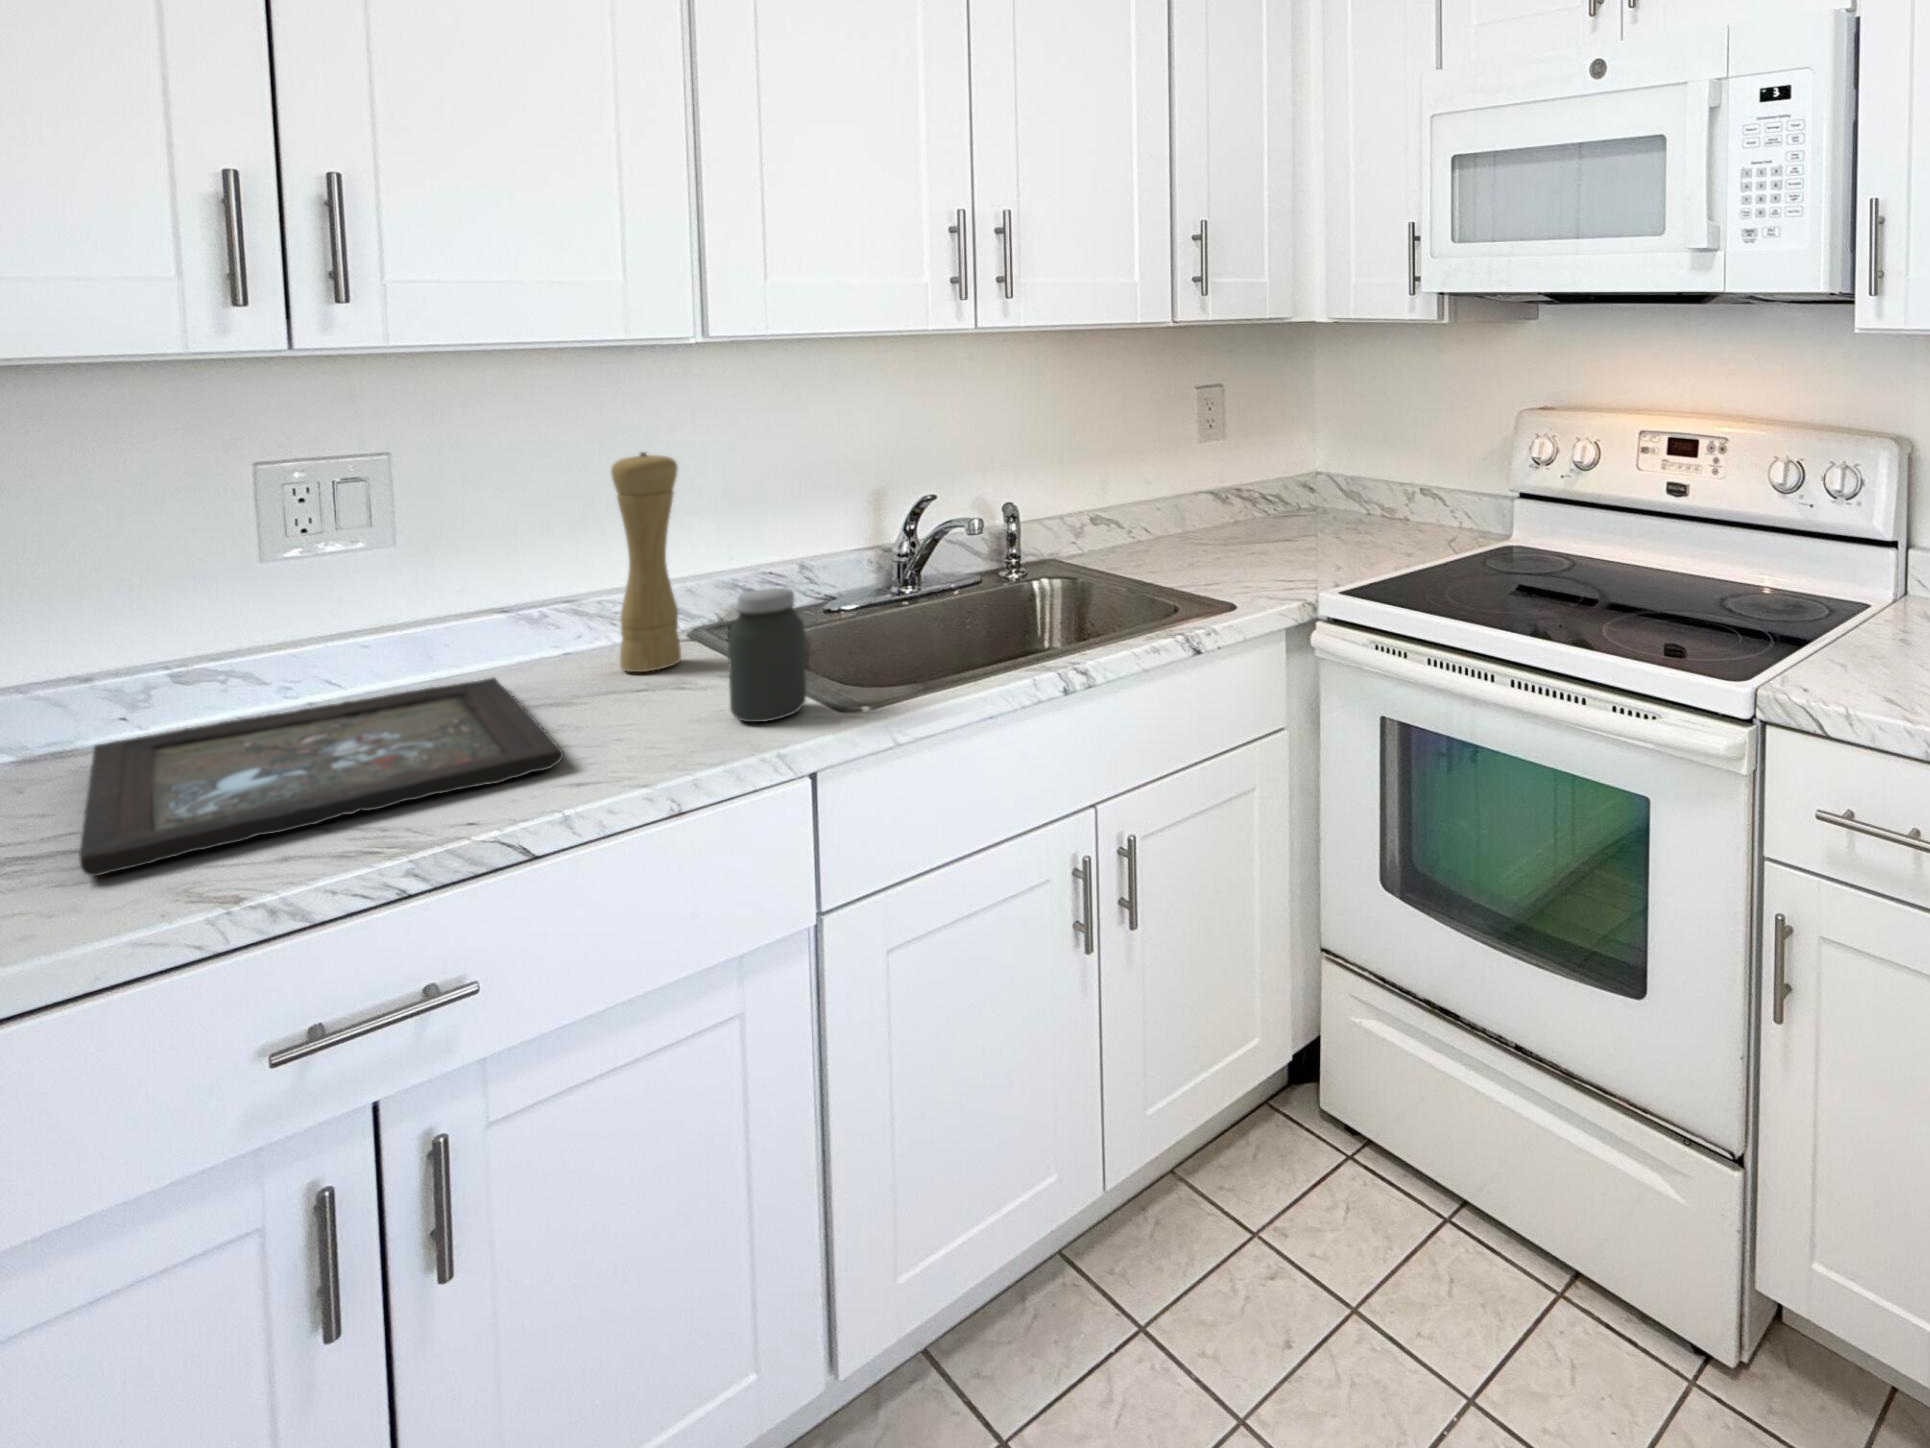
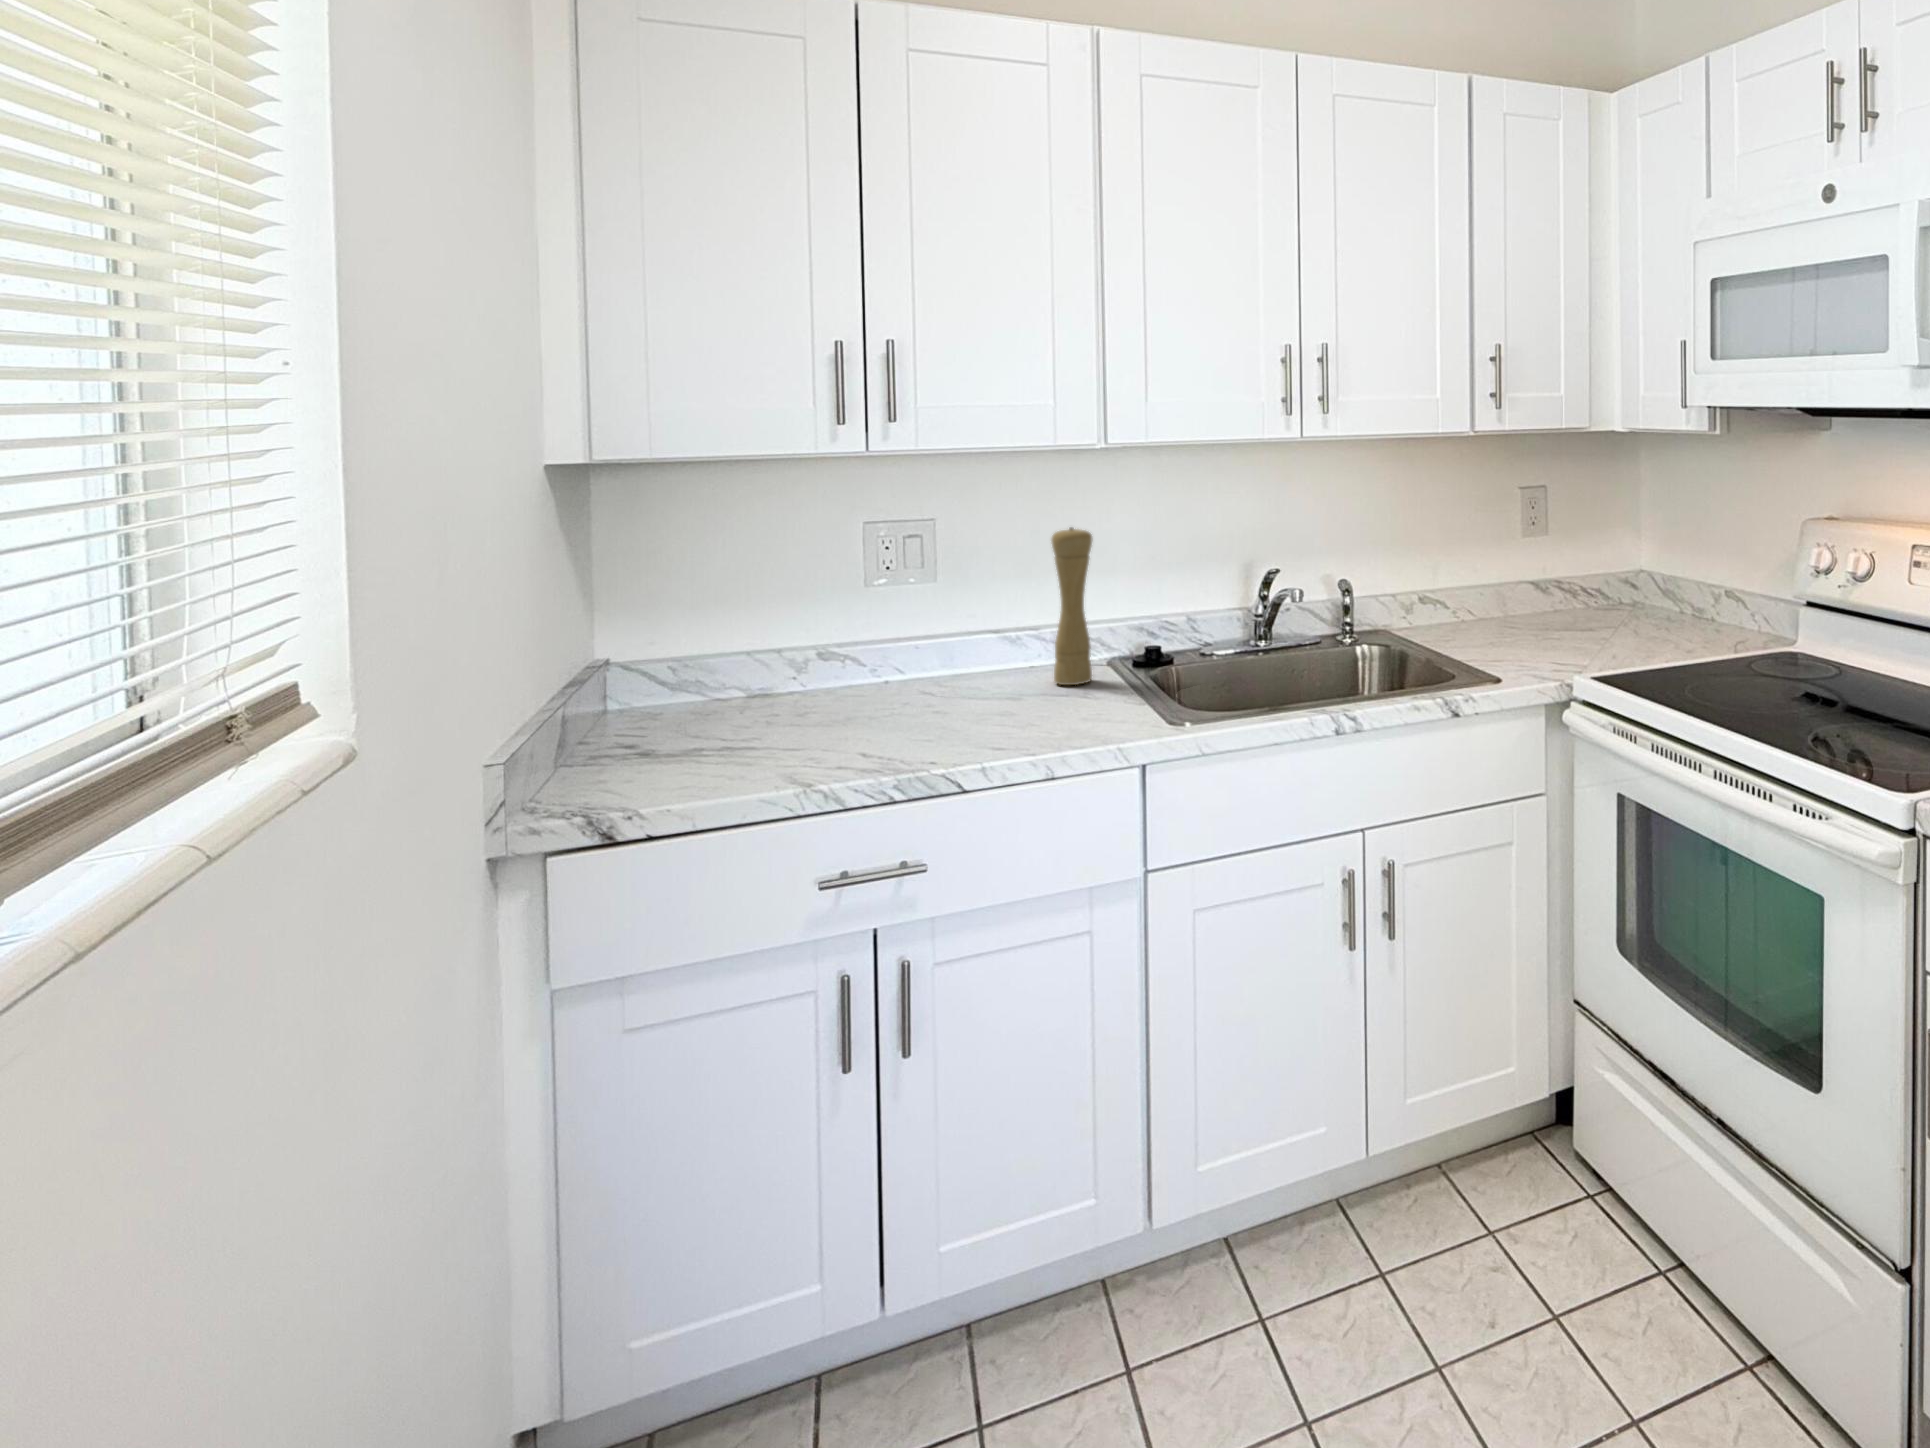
jar: present [728,588,806,722] -> none [1098,630,1149,726]
tray: present [79,678,563,876] -> none [747,678,992,763]

